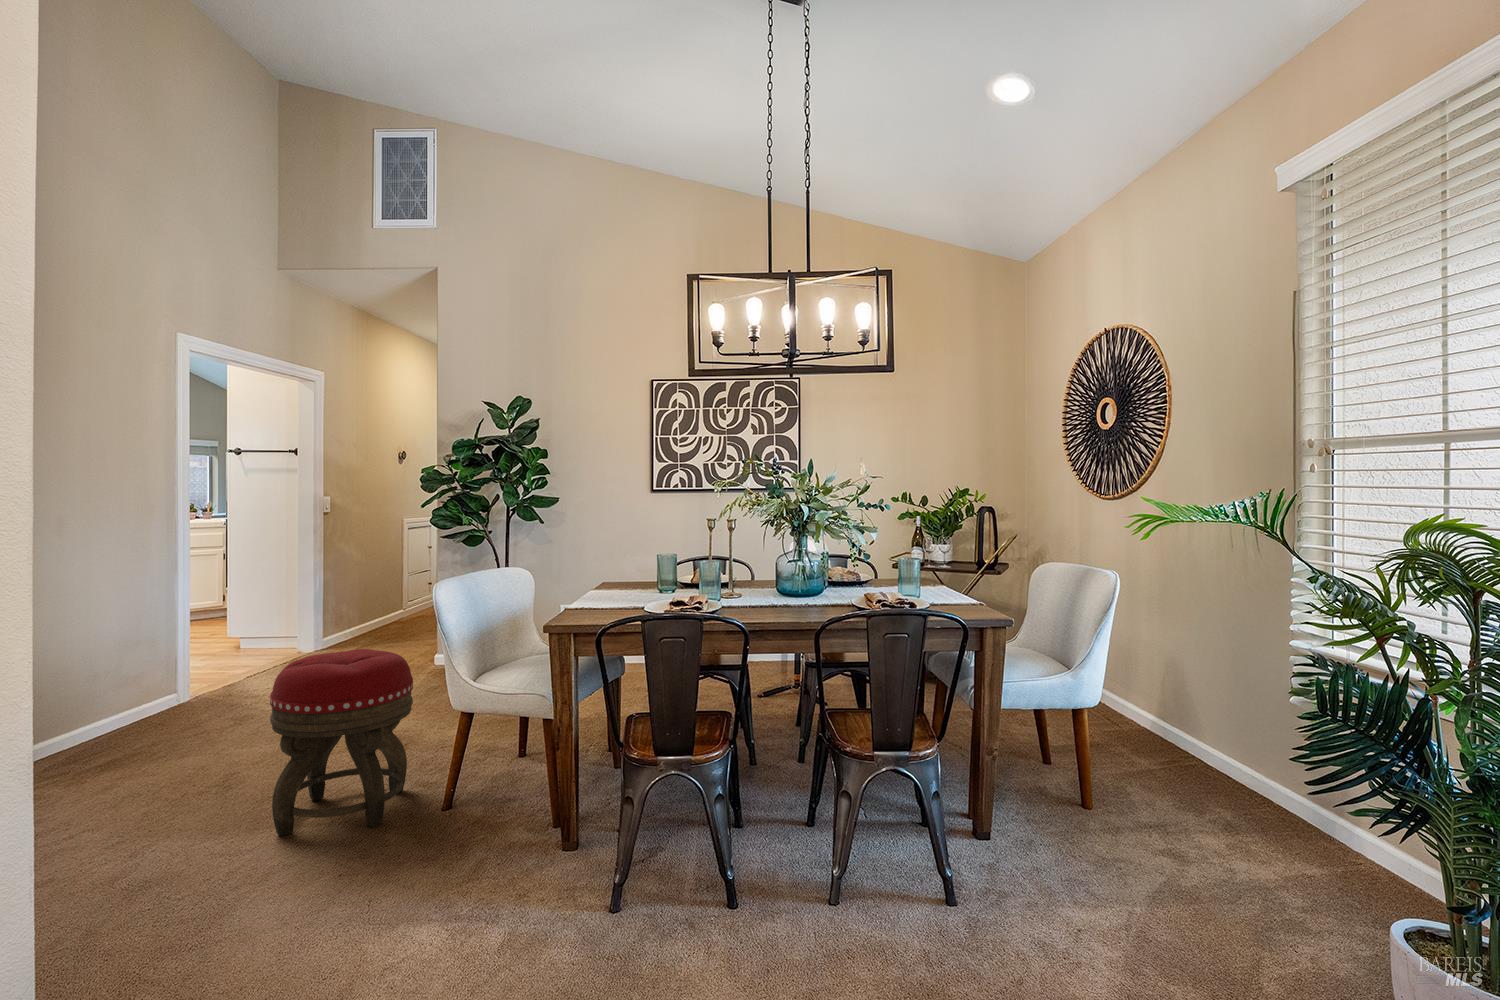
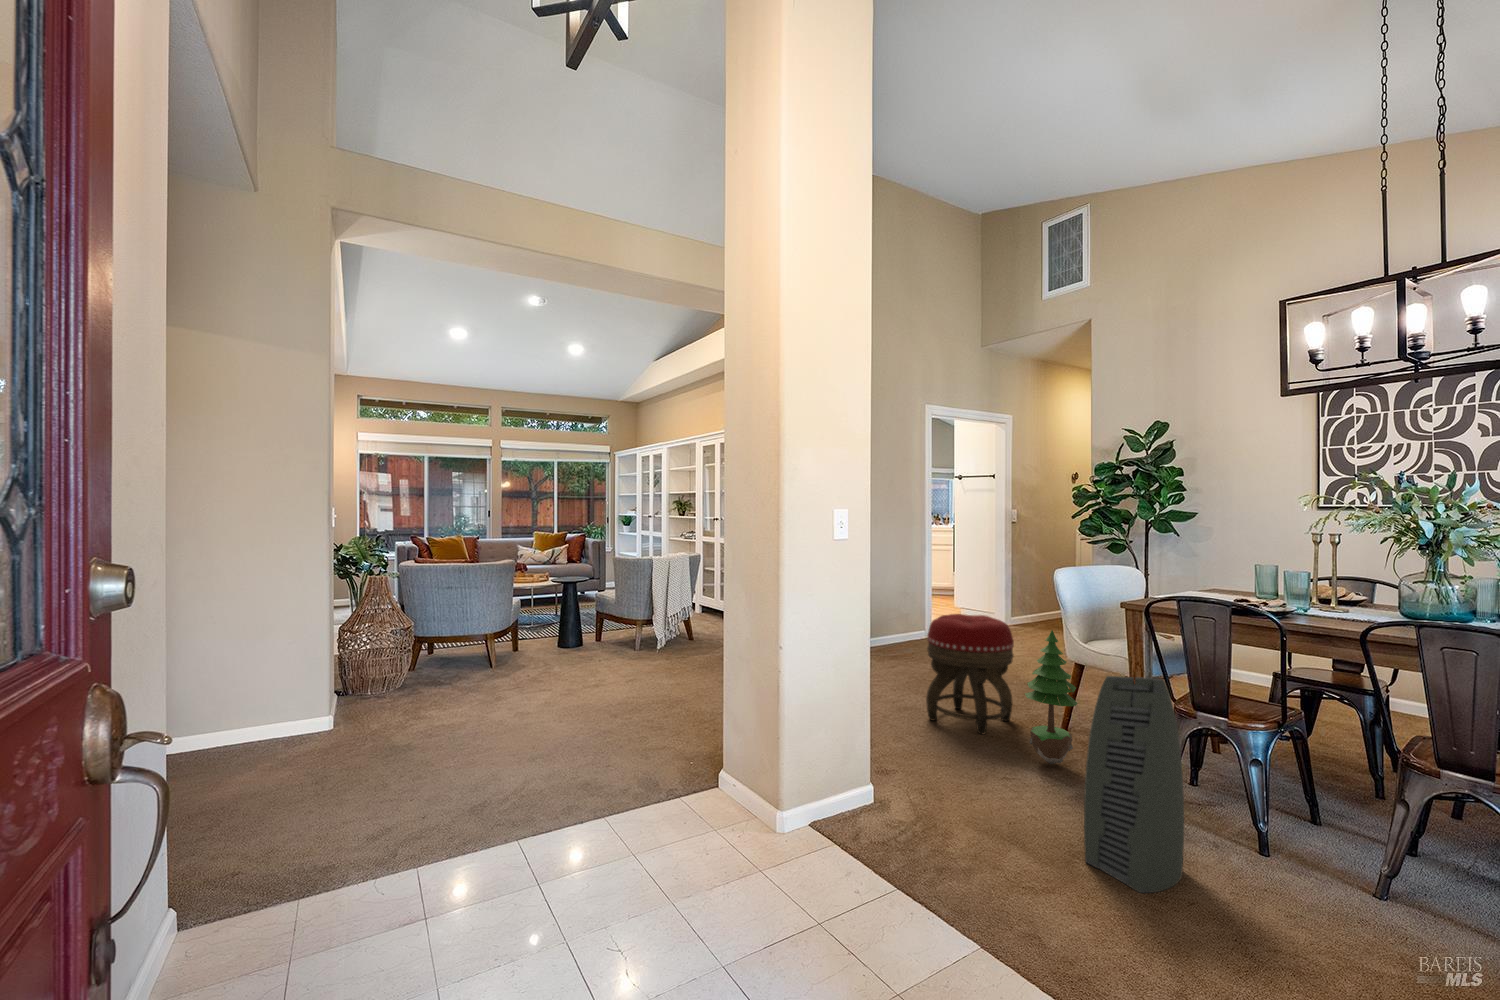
potted tree: none [456,652,525,834] -> present [1025,630,1077,764]
air purifier: none [610,689,706,962] -> present [1084,676,1184,893]

